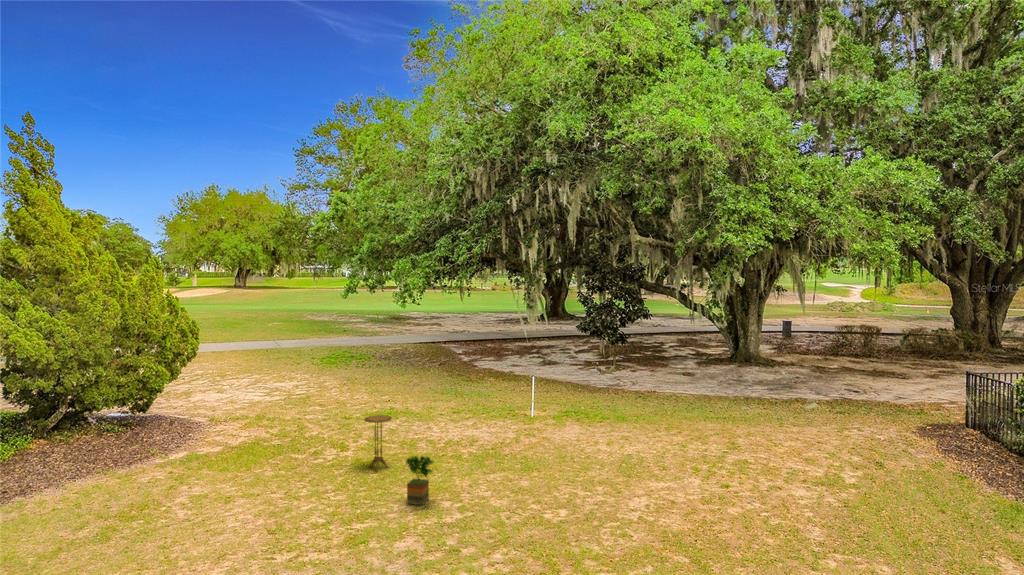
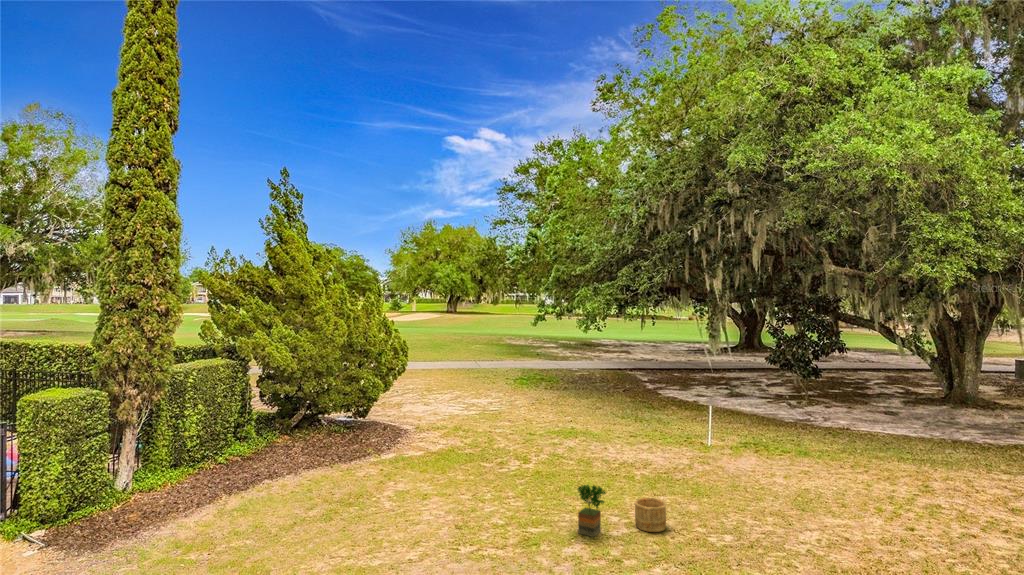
side table: present [364,415,392,472] -> none [541,438,567,495]
wooden bucket: none [460,463,490,494] -> present [634,498,666,532]

